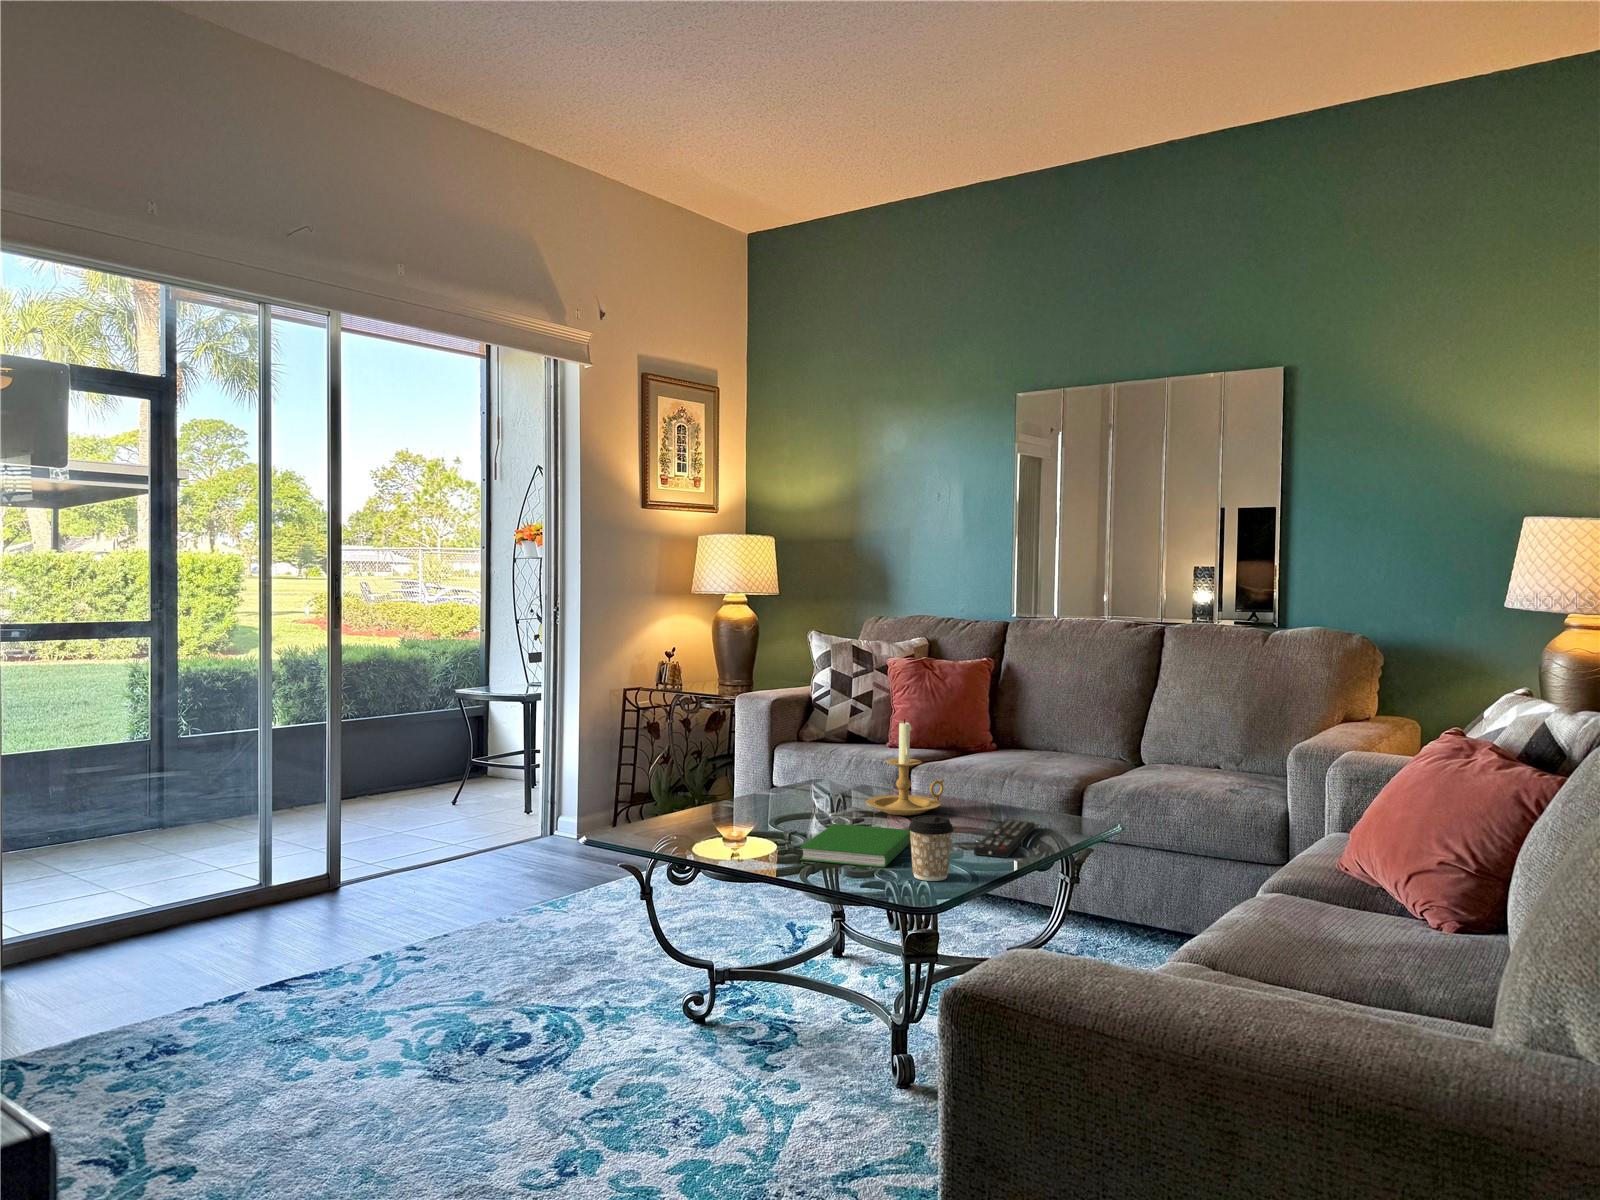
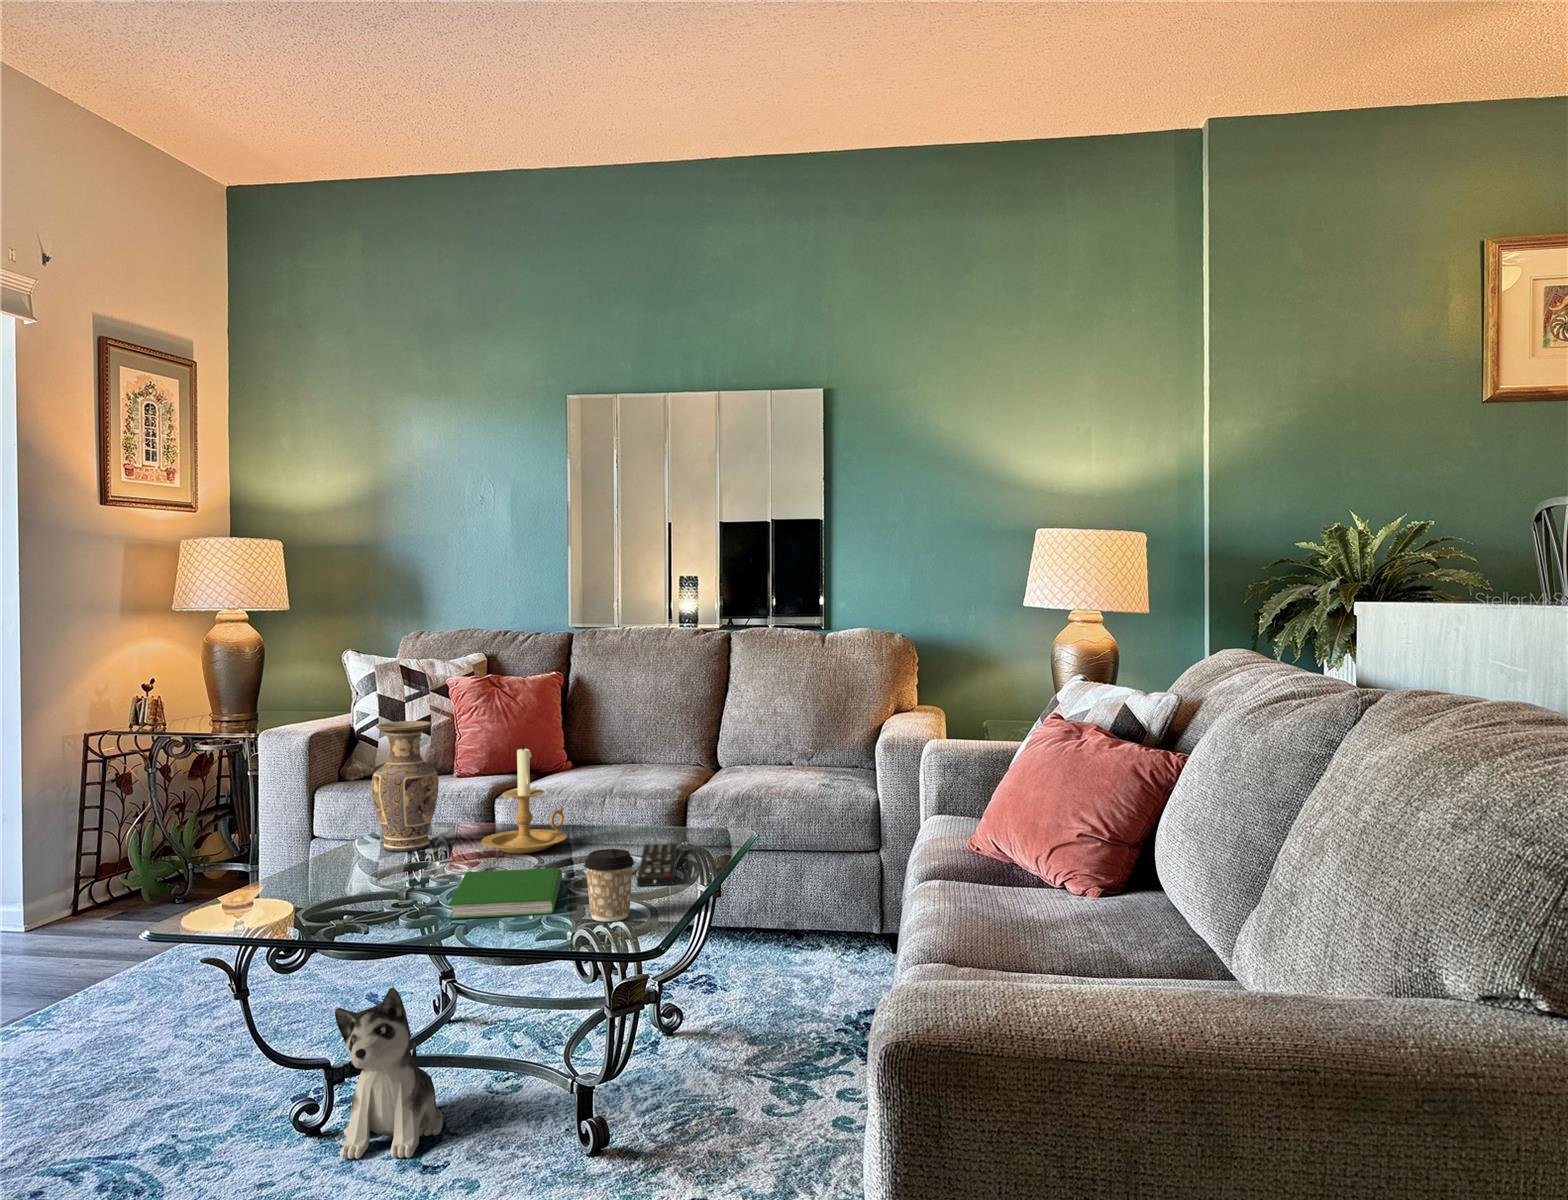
vase: none [785,691,840,803] -> present [371,721,439,852]
plush toy: none [709,911,798,1057] -> present [335,987,443,1159]

